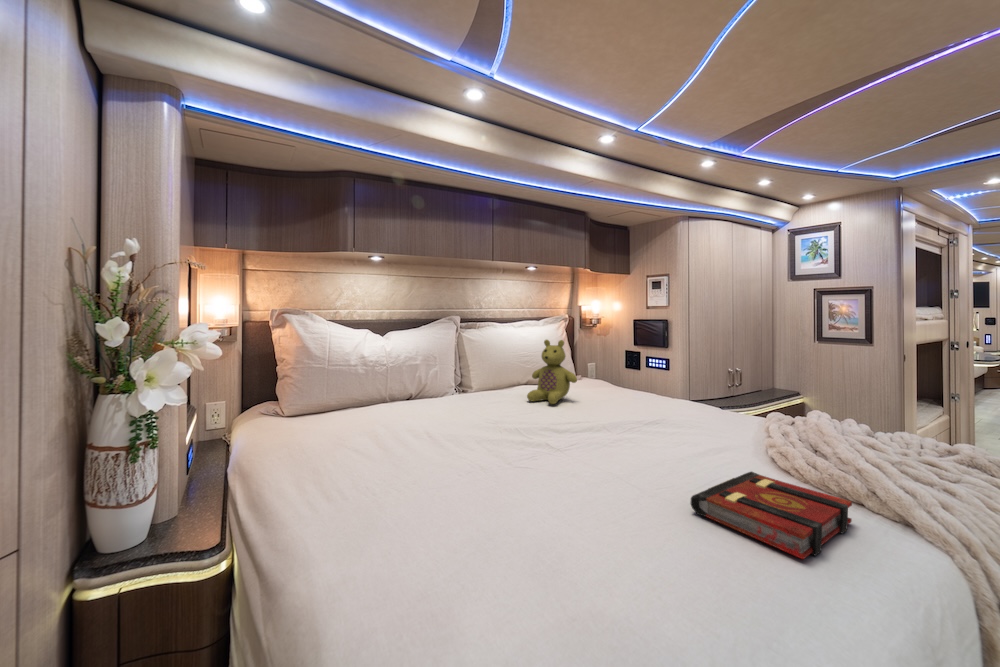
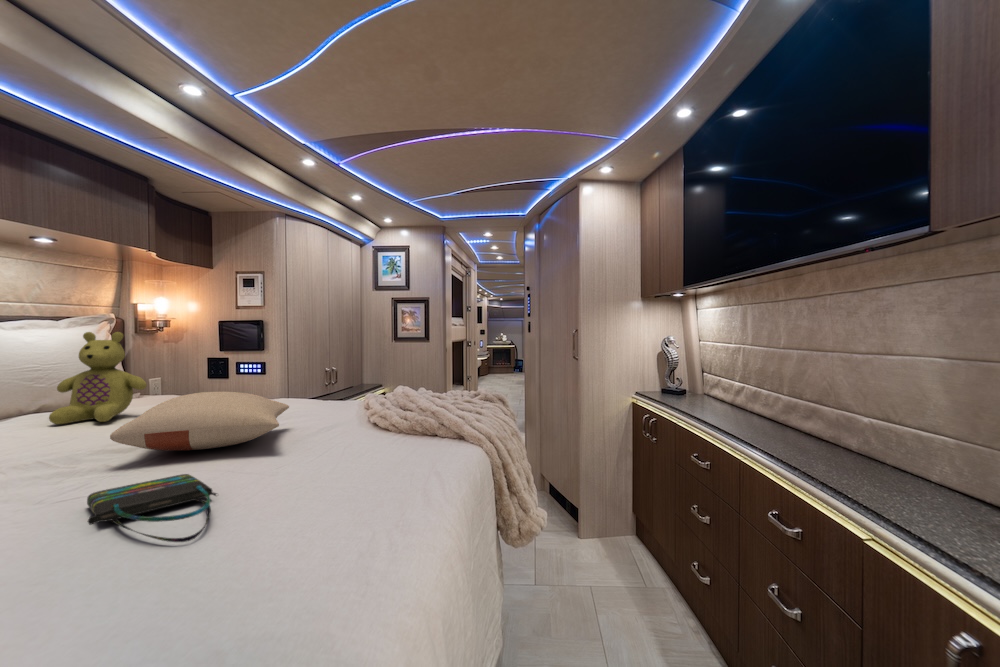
pillow: none [545,400,676,452] -> present [110,392,289,451]
book: present [691,472,852,559] -> none [318,428,433,469]
tote bag: none [519,478,600,558] -> present [87,474,217,542]

